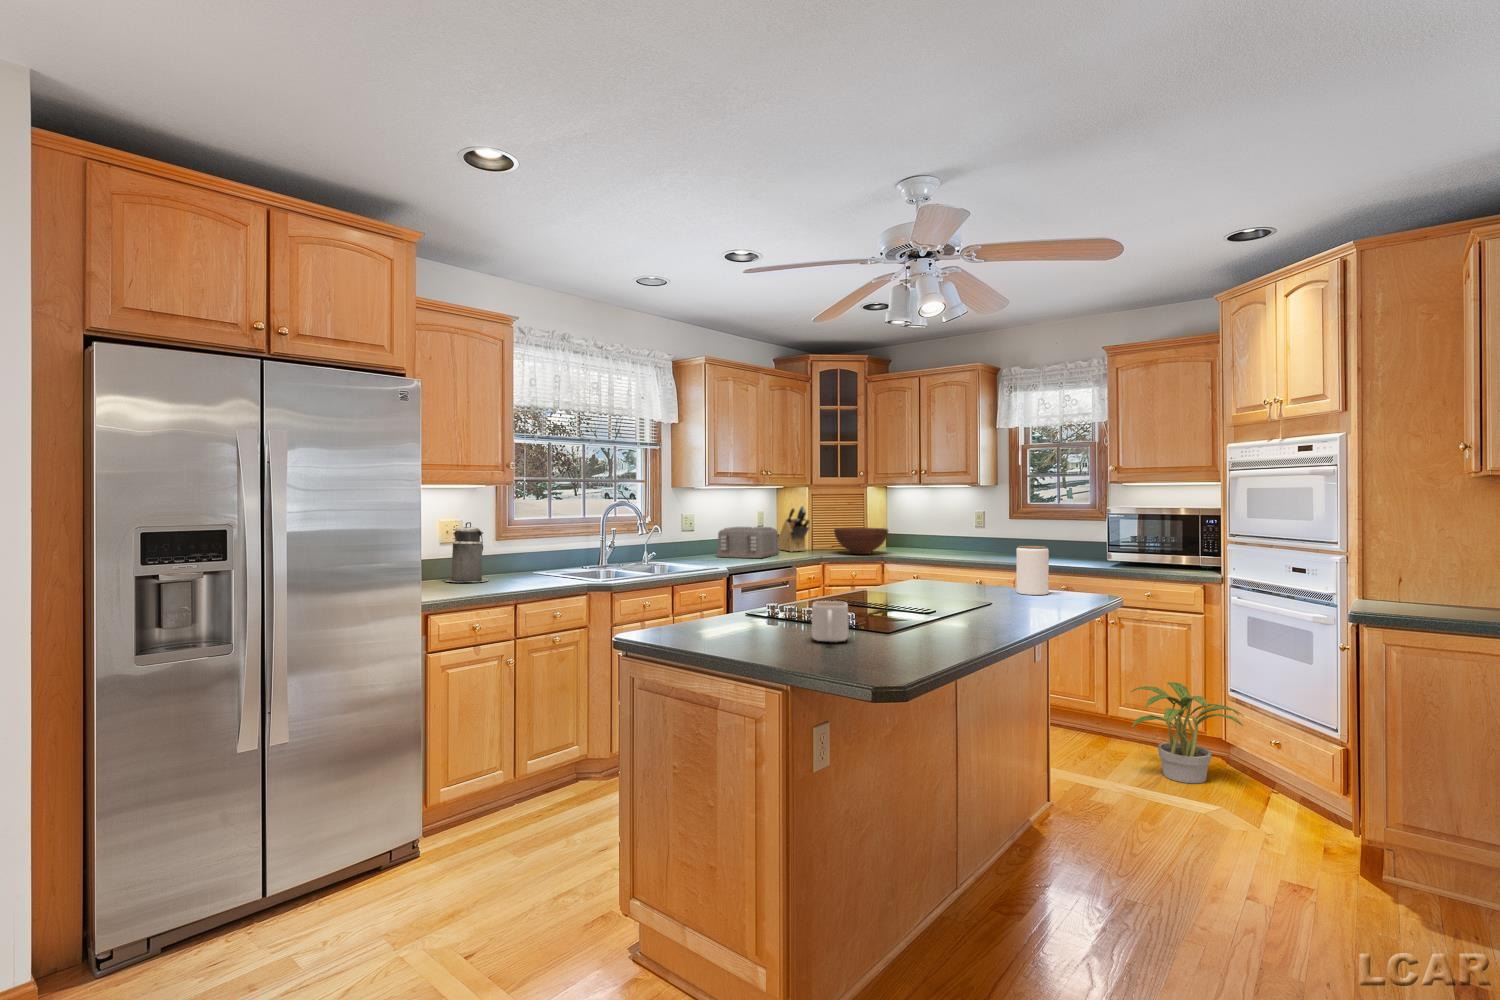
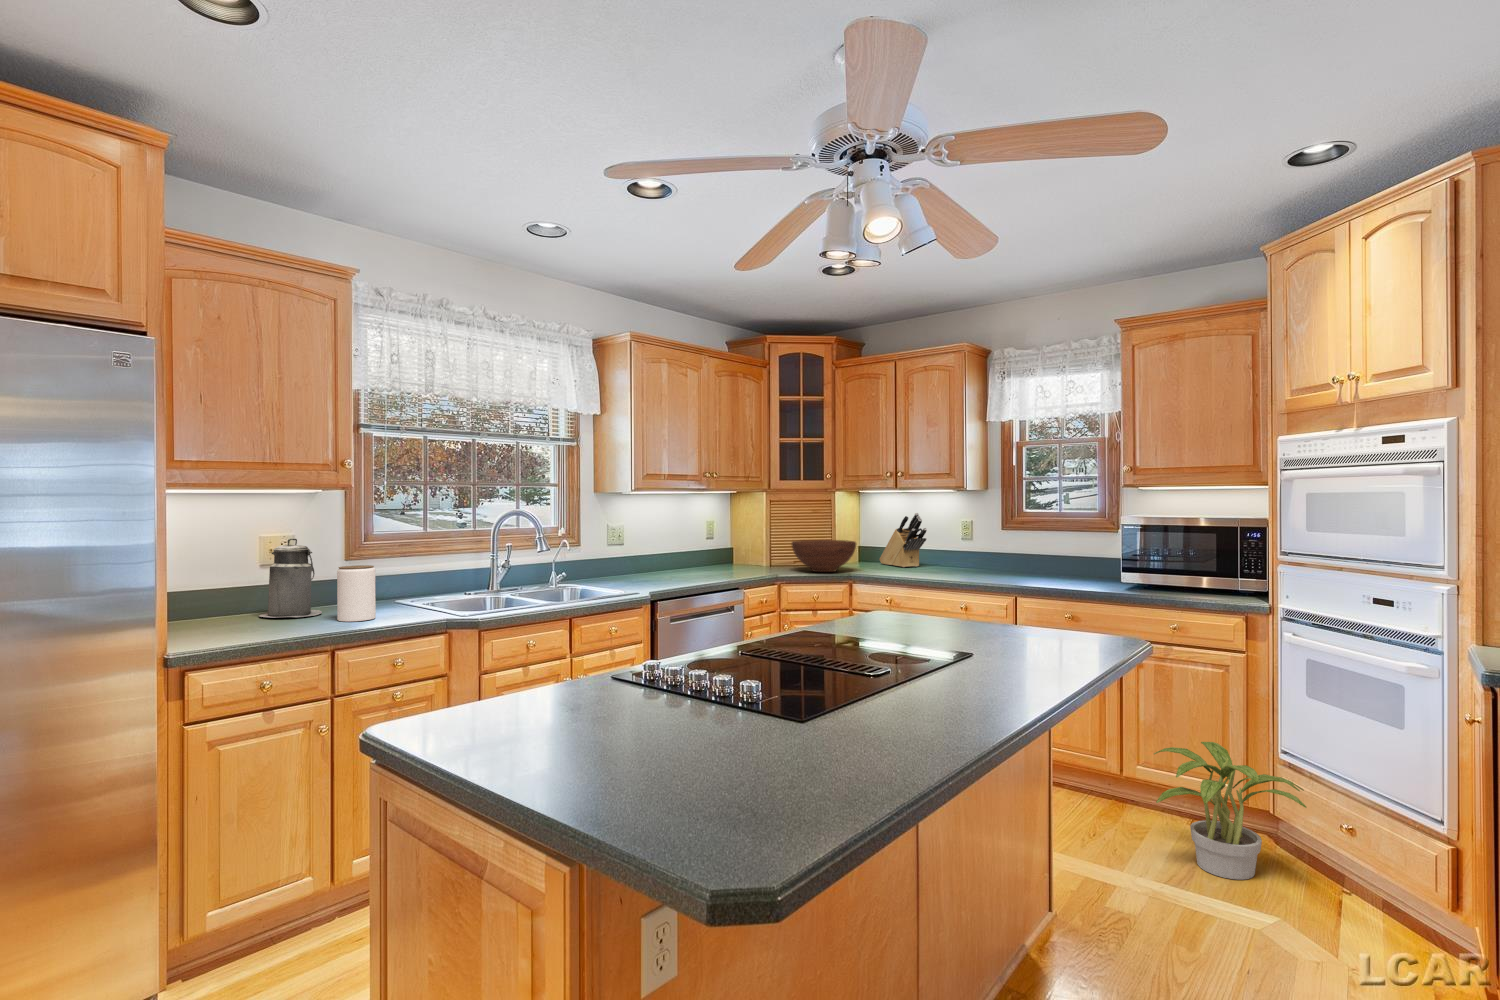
knife block: present [778,506,809,552] -> present [879,513,927,567]
toaster: present [717,527,779,558] -> none [649,539,726,578]
jar: present [1016,546,1049,595] -> present [337,565,376,622]
mug: present [812,601,848,642] -> none [659,678,721,749]

